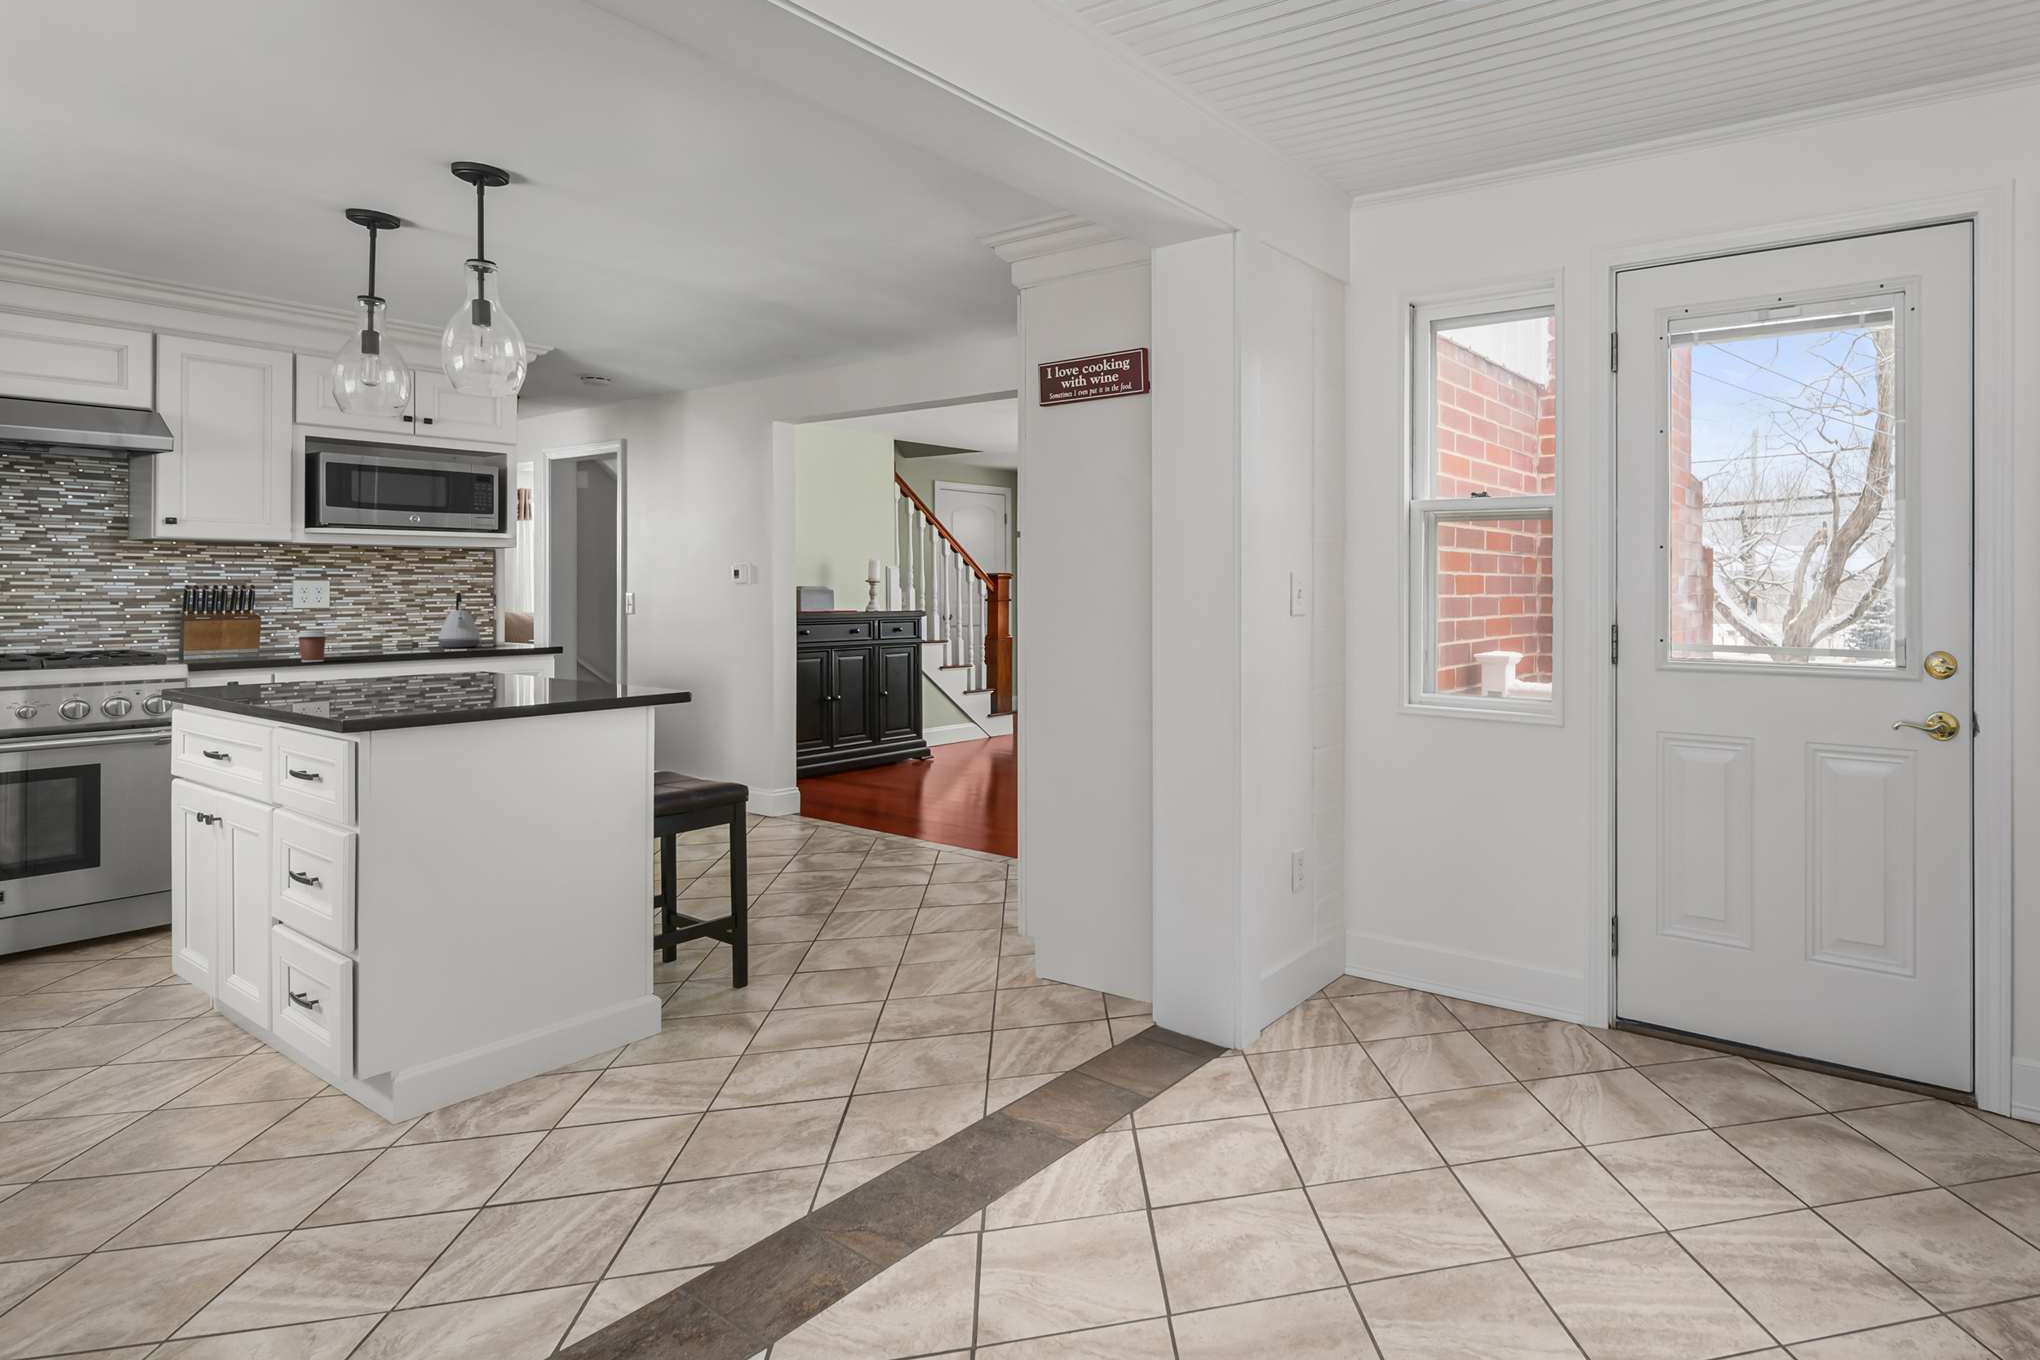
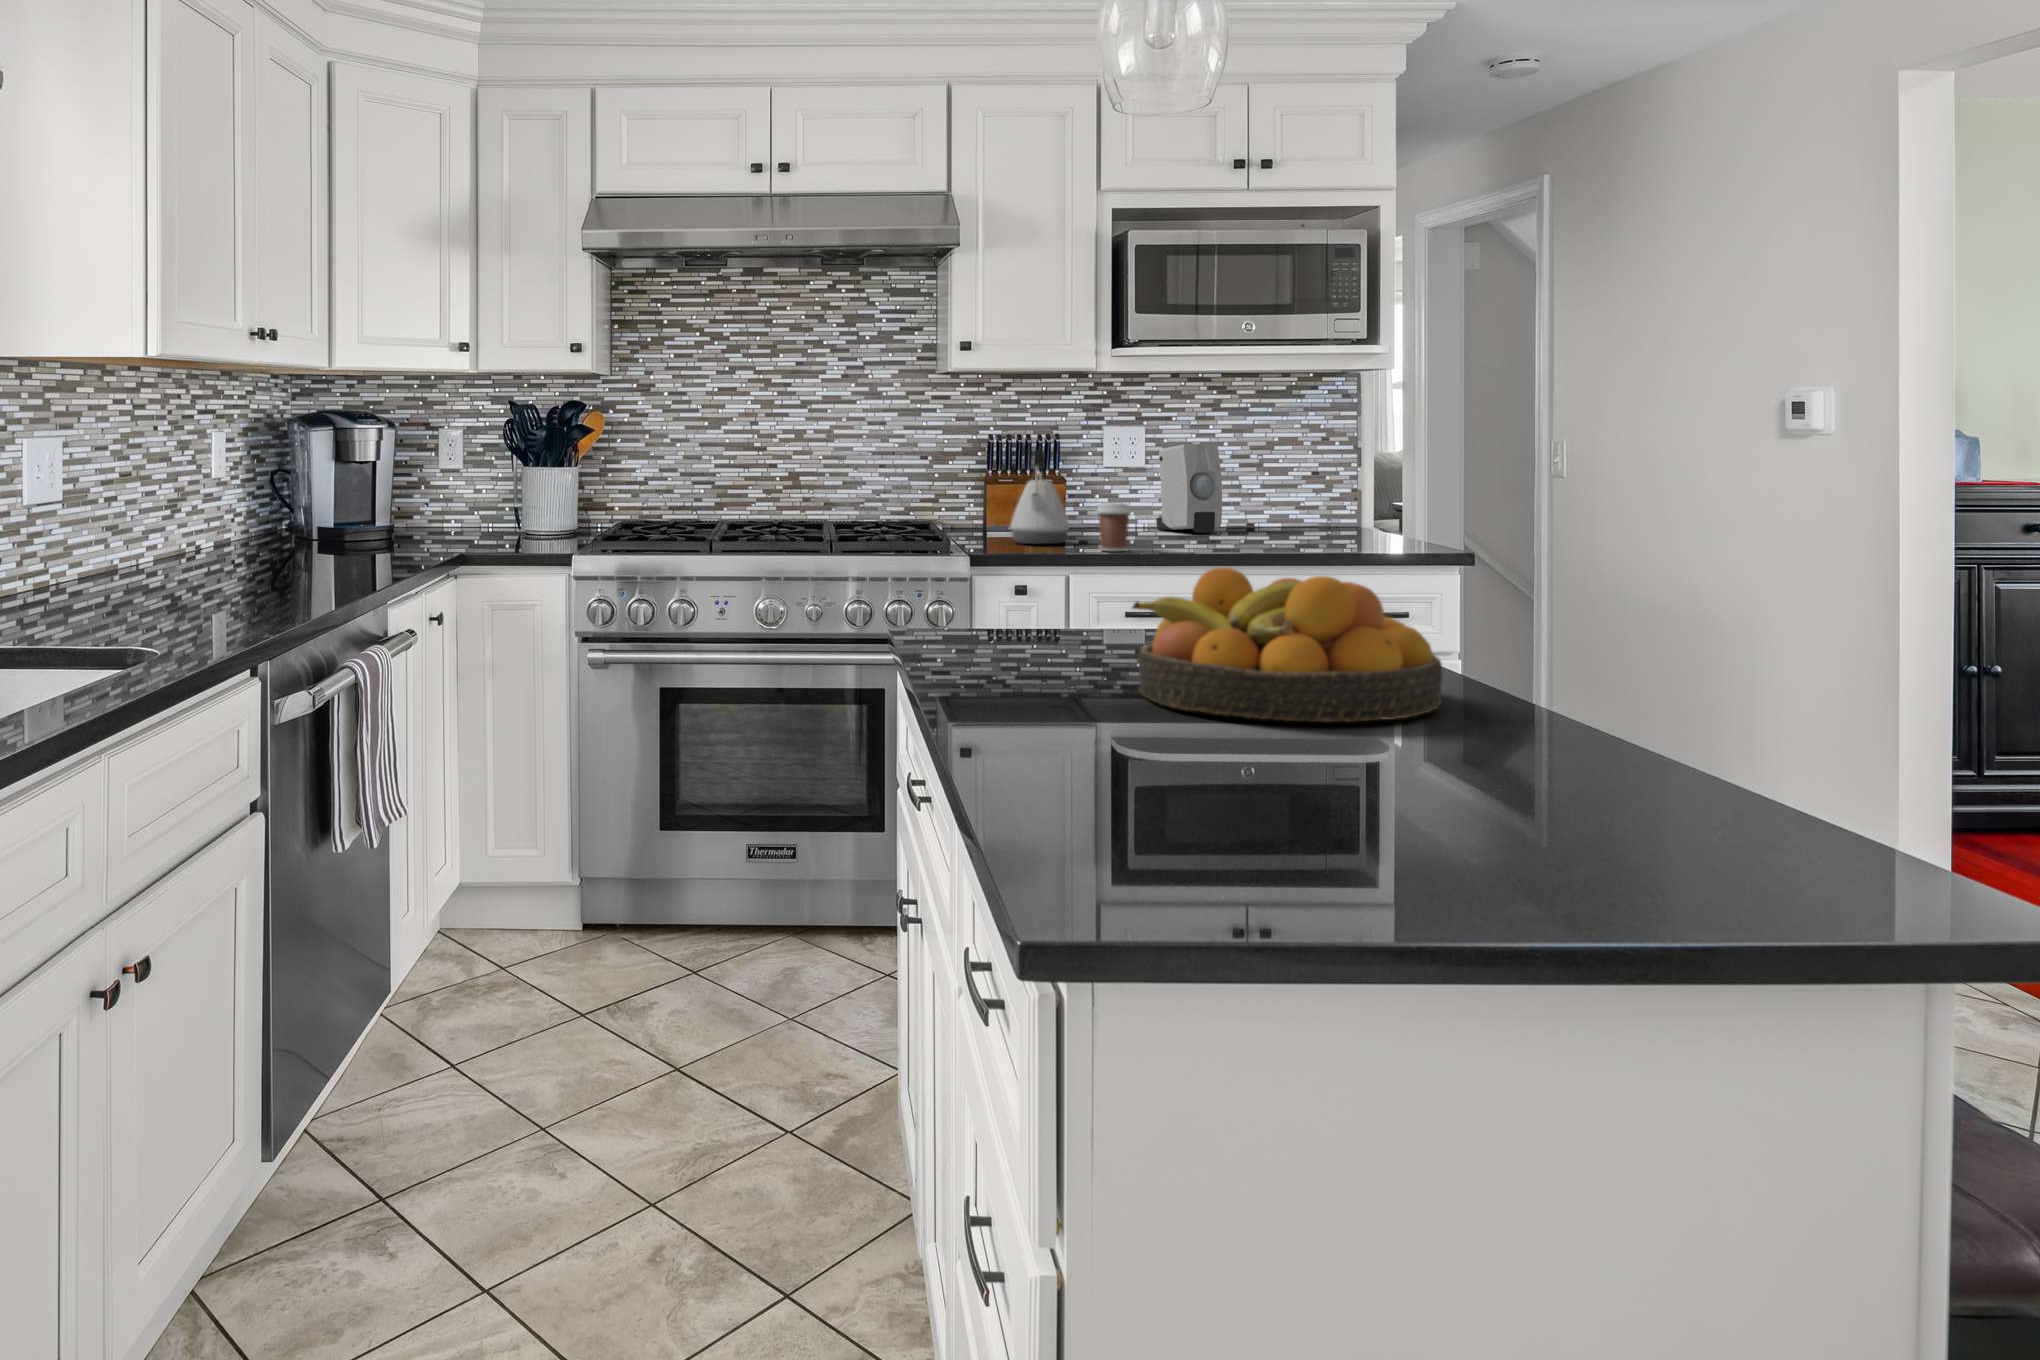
soap dispenser: none [337,592,395,651] -> present [1156,444,1222,532]
kettle: present [438,593,481,648] -> present [1010,449,1070,544]
fruit bowl: none [377,641,545,706] -> present [1132,568,1442,722]

